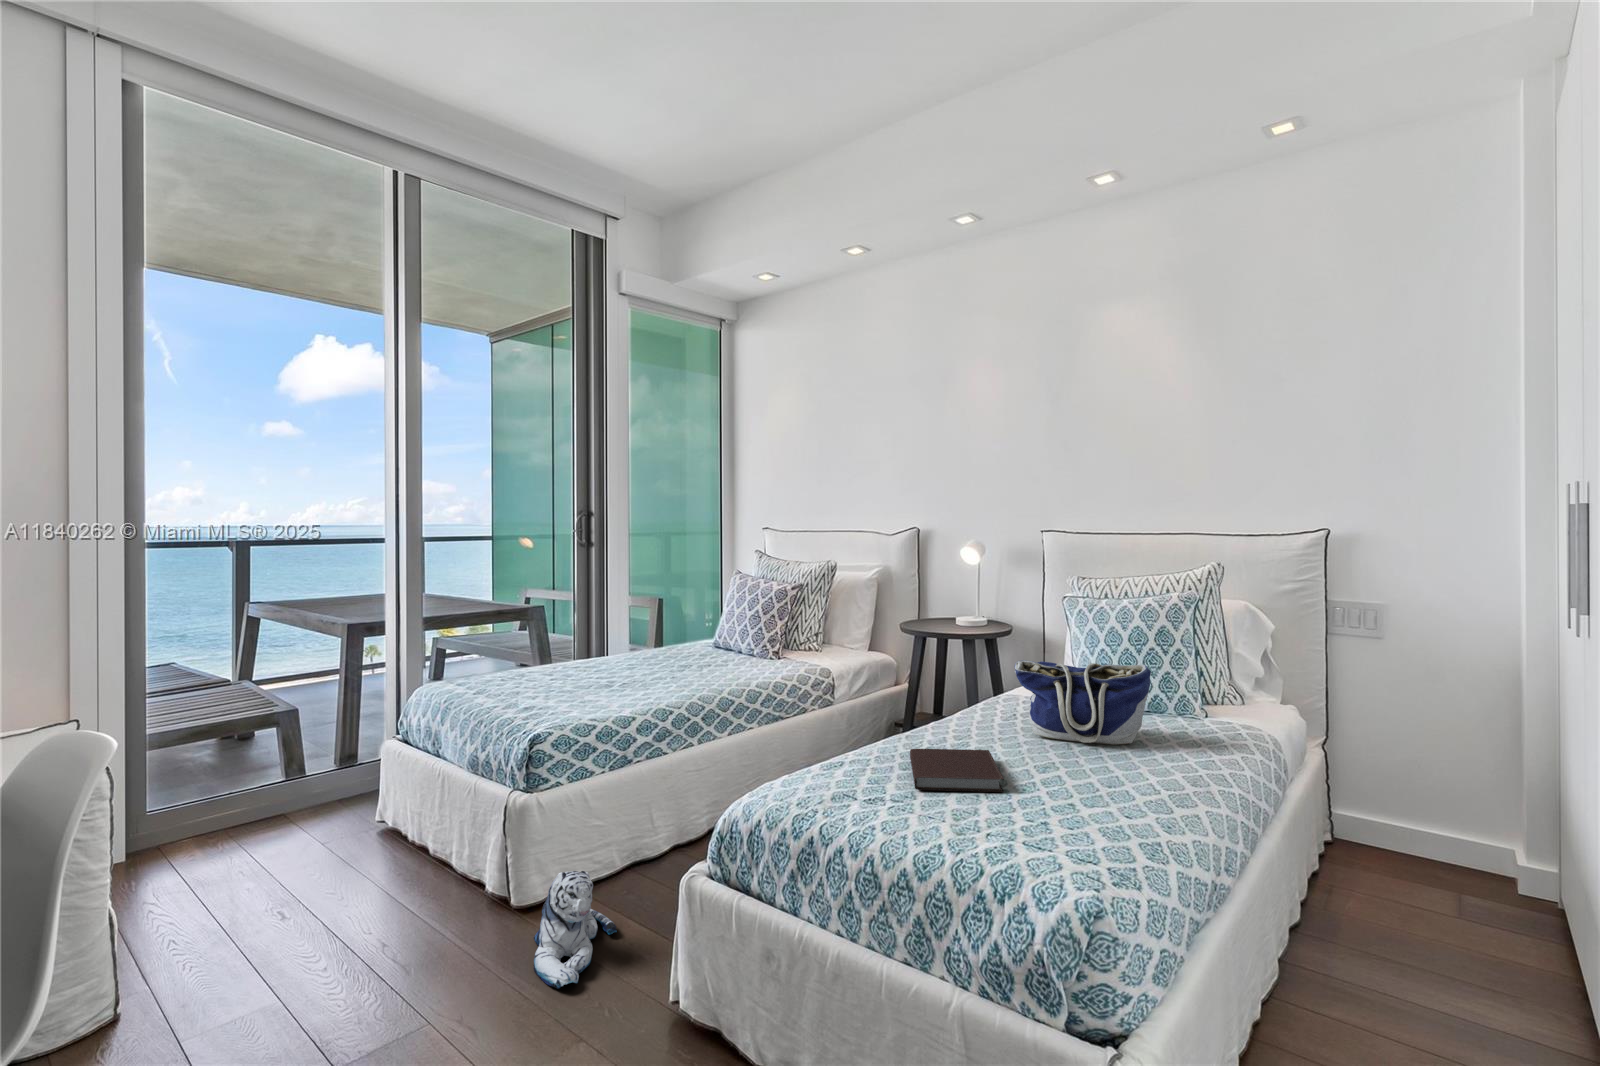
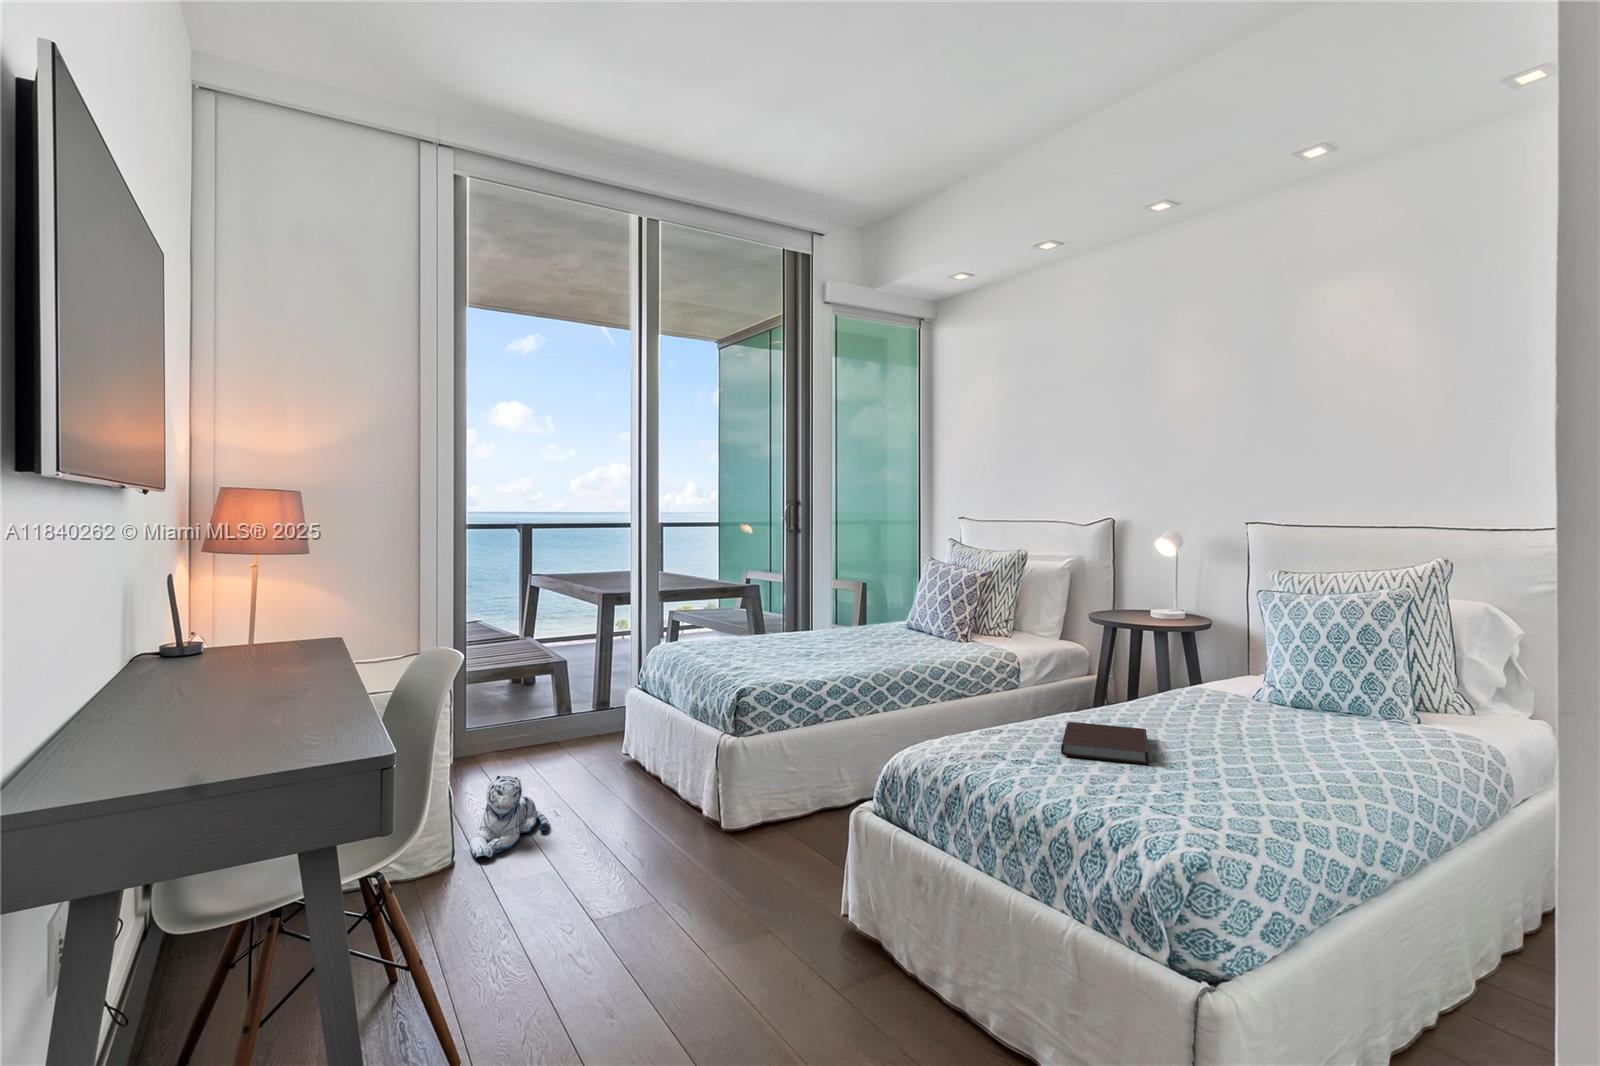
tote bag: present [1014,660,1151,745] -> none [1182,647,1327,737]
plush toy: present [533,871,617,989] -> present [470,775,549,859]

